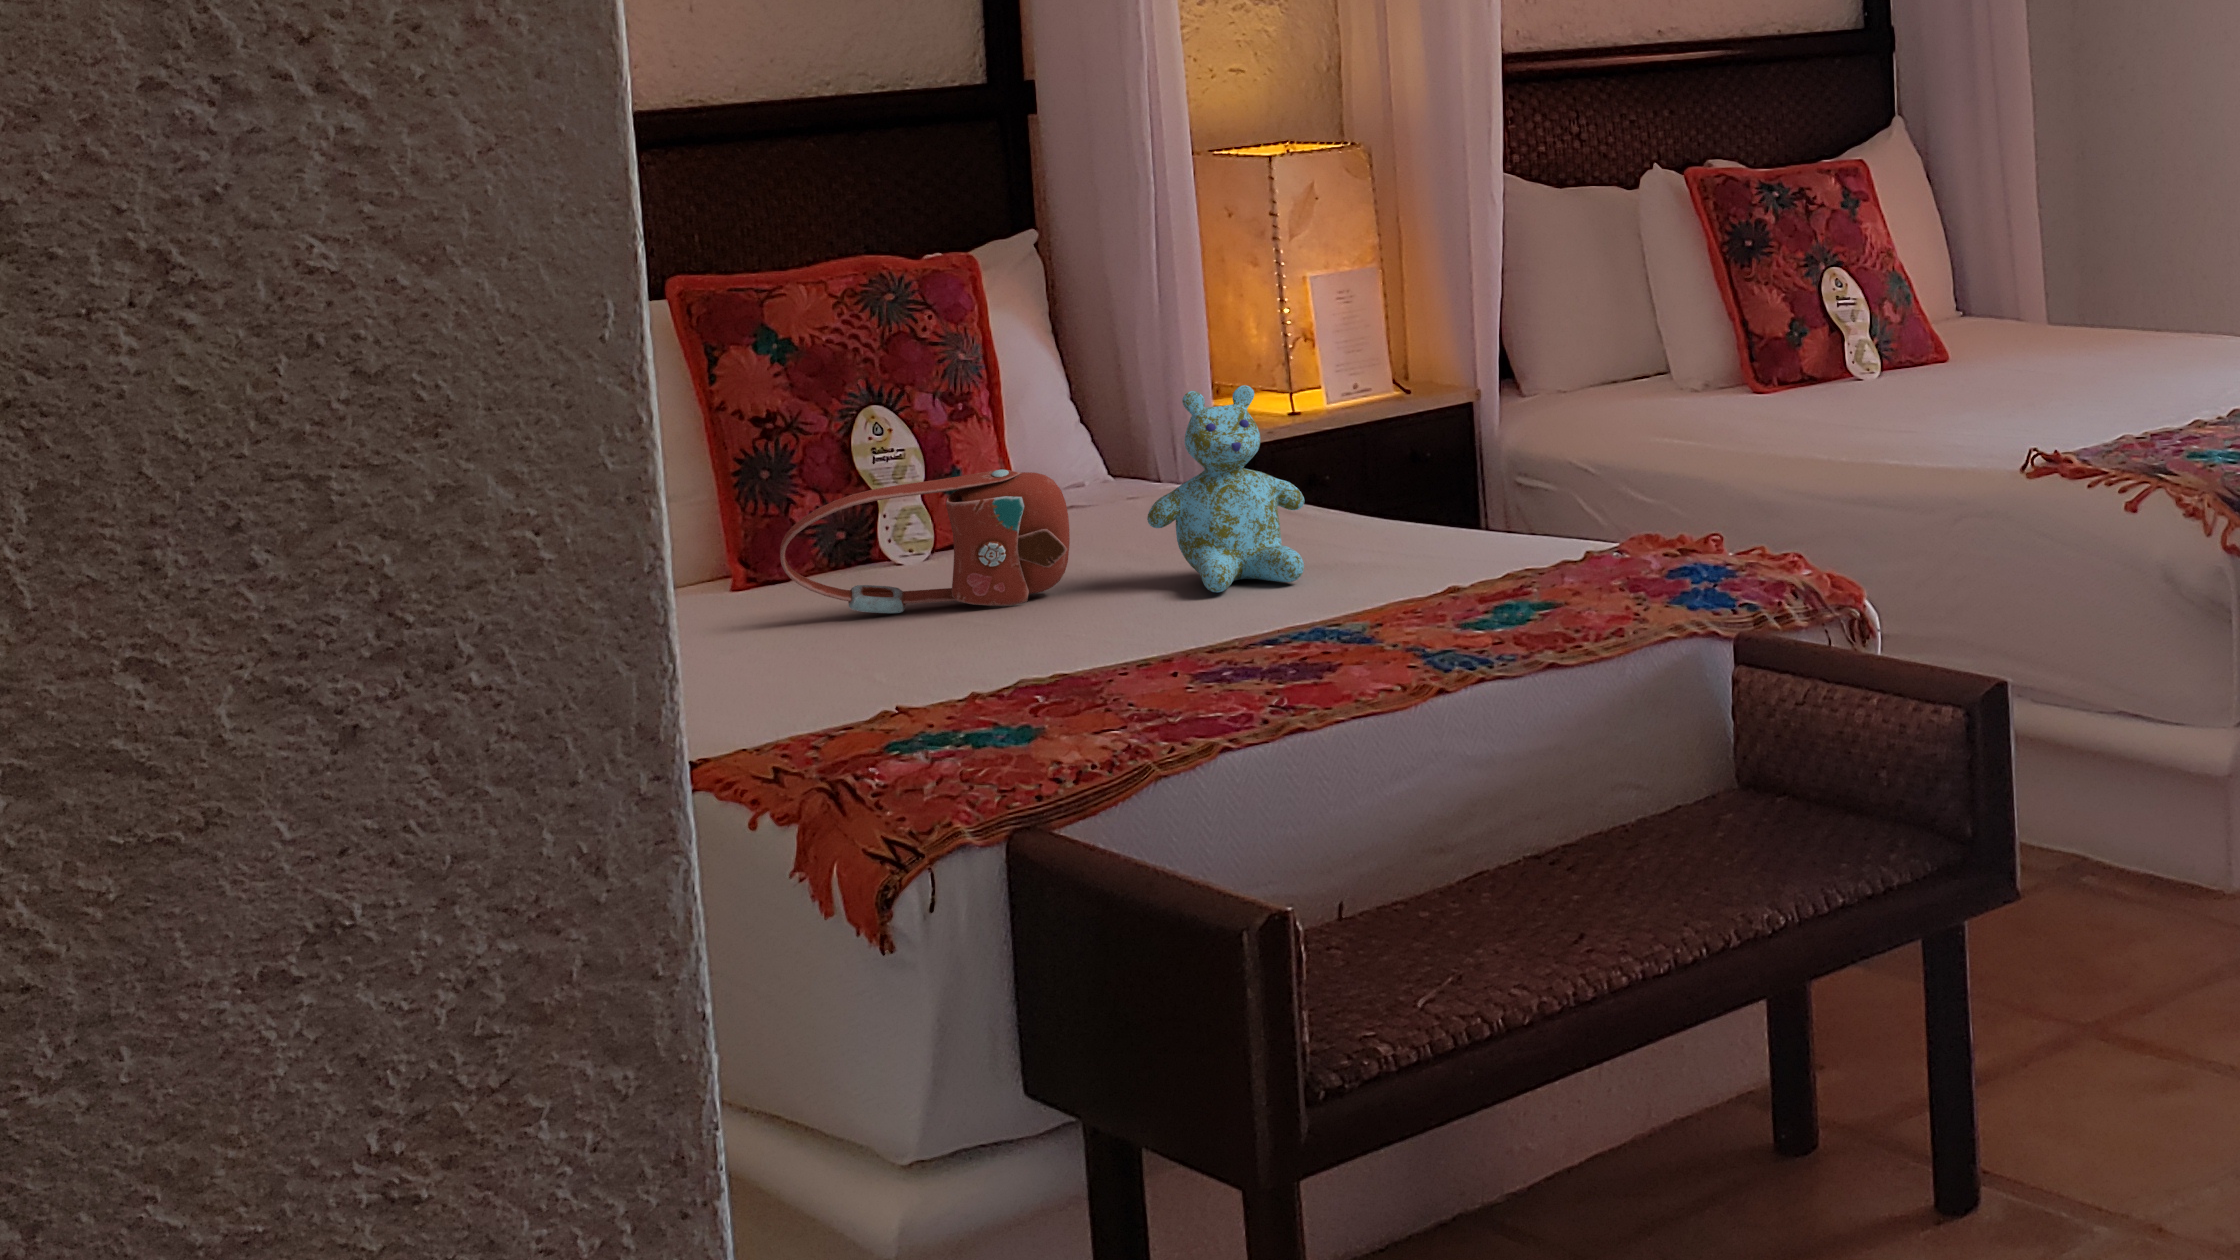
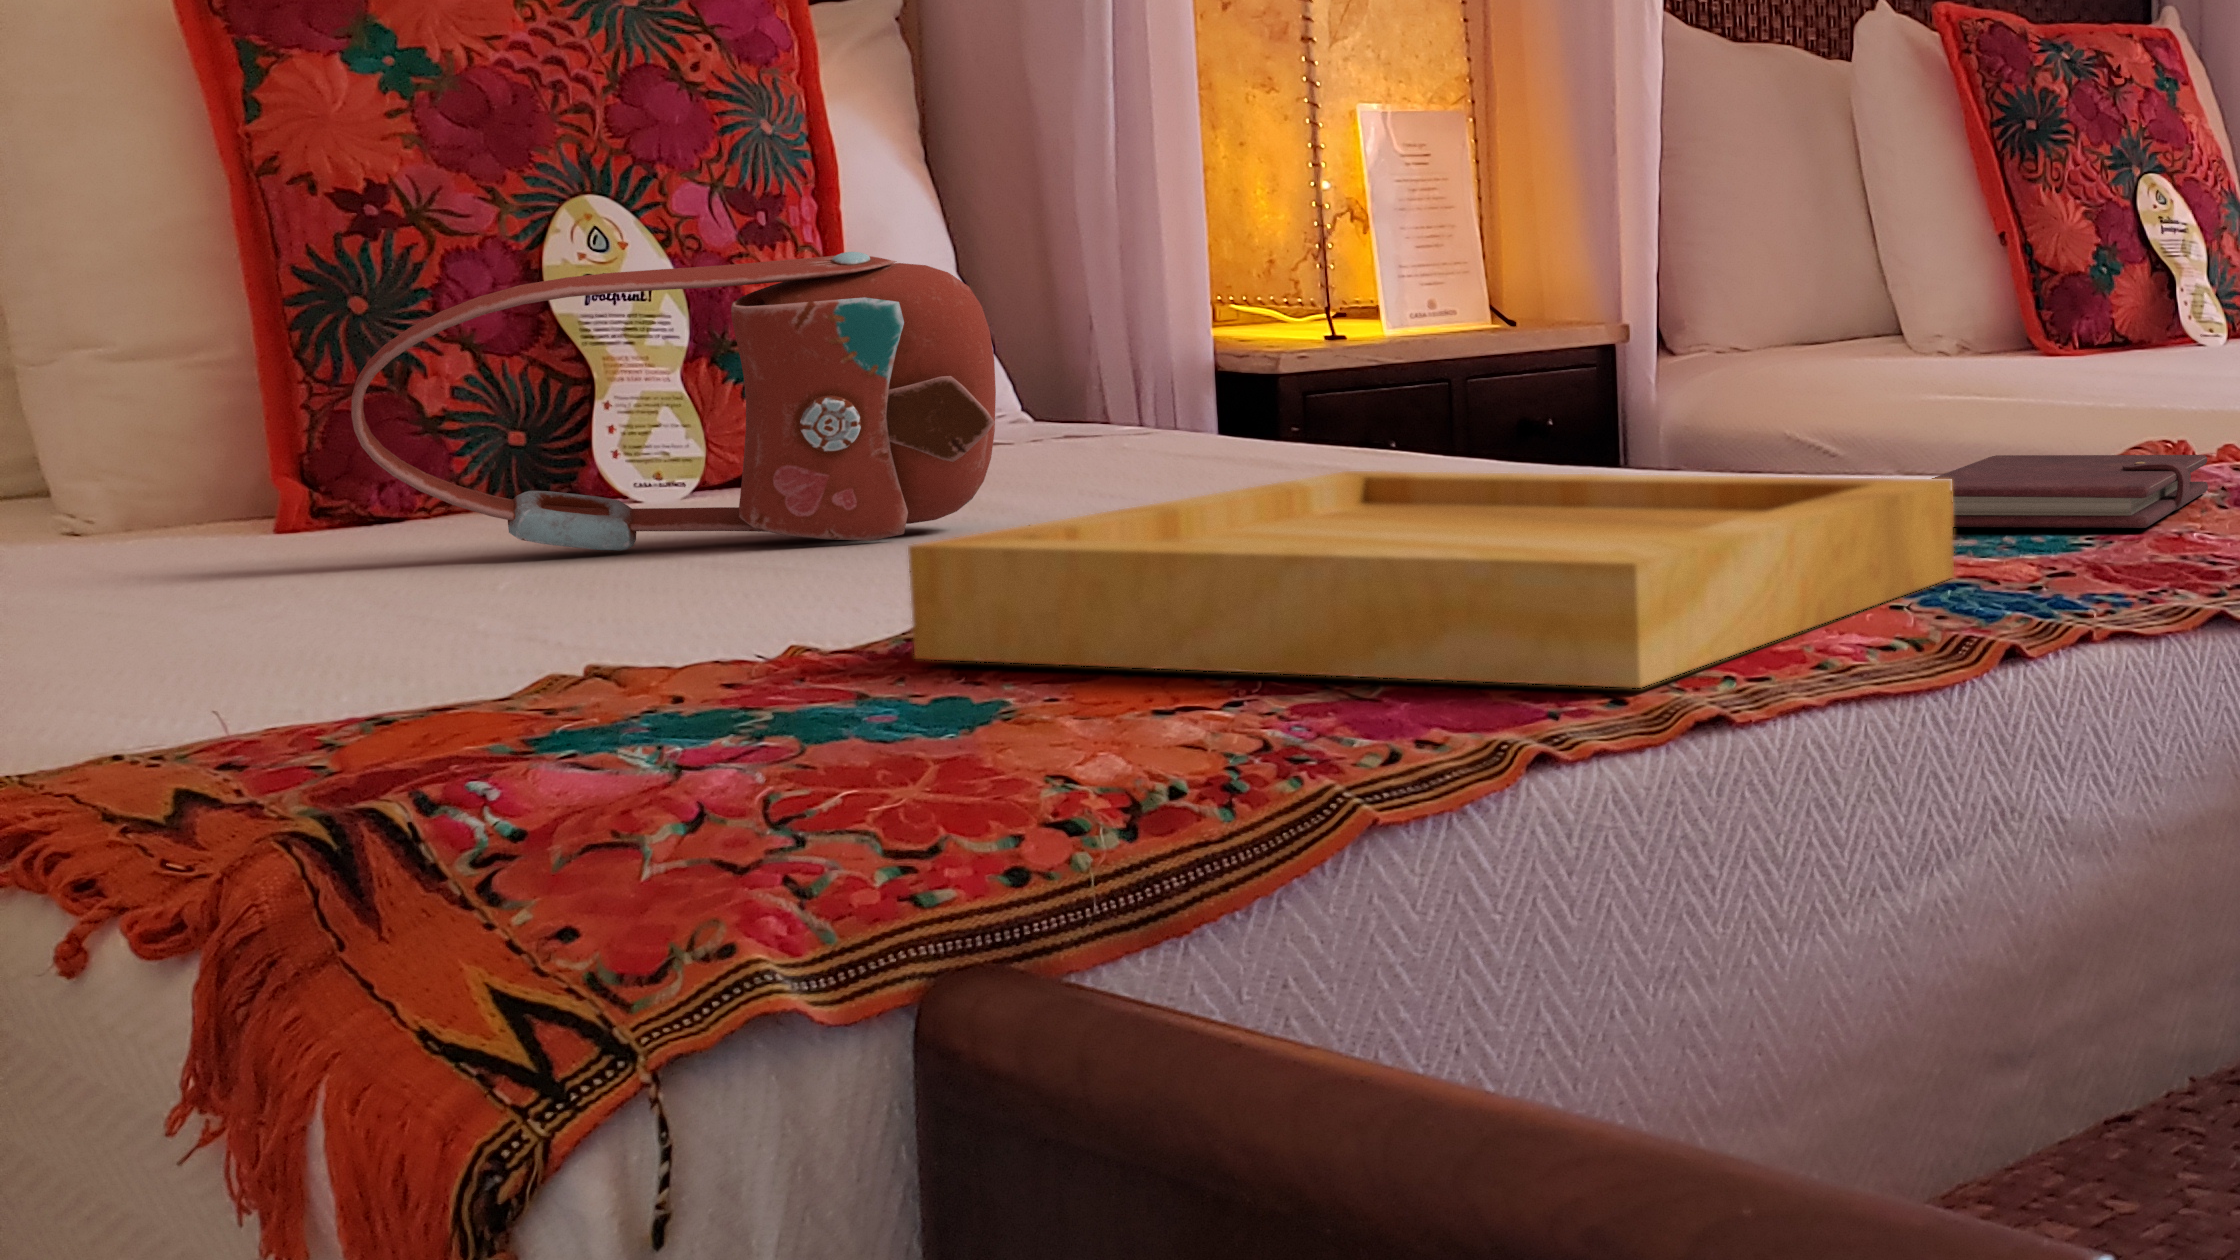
stuffed bear: present [1147,385,1304,592] -> none [1162,114,1491,519]
notebook: none [1474,550,1649,603] -> present [1932,455,2208,528]
tray: none [1016,585,1466,713] -> present [908,471,1954,688]

